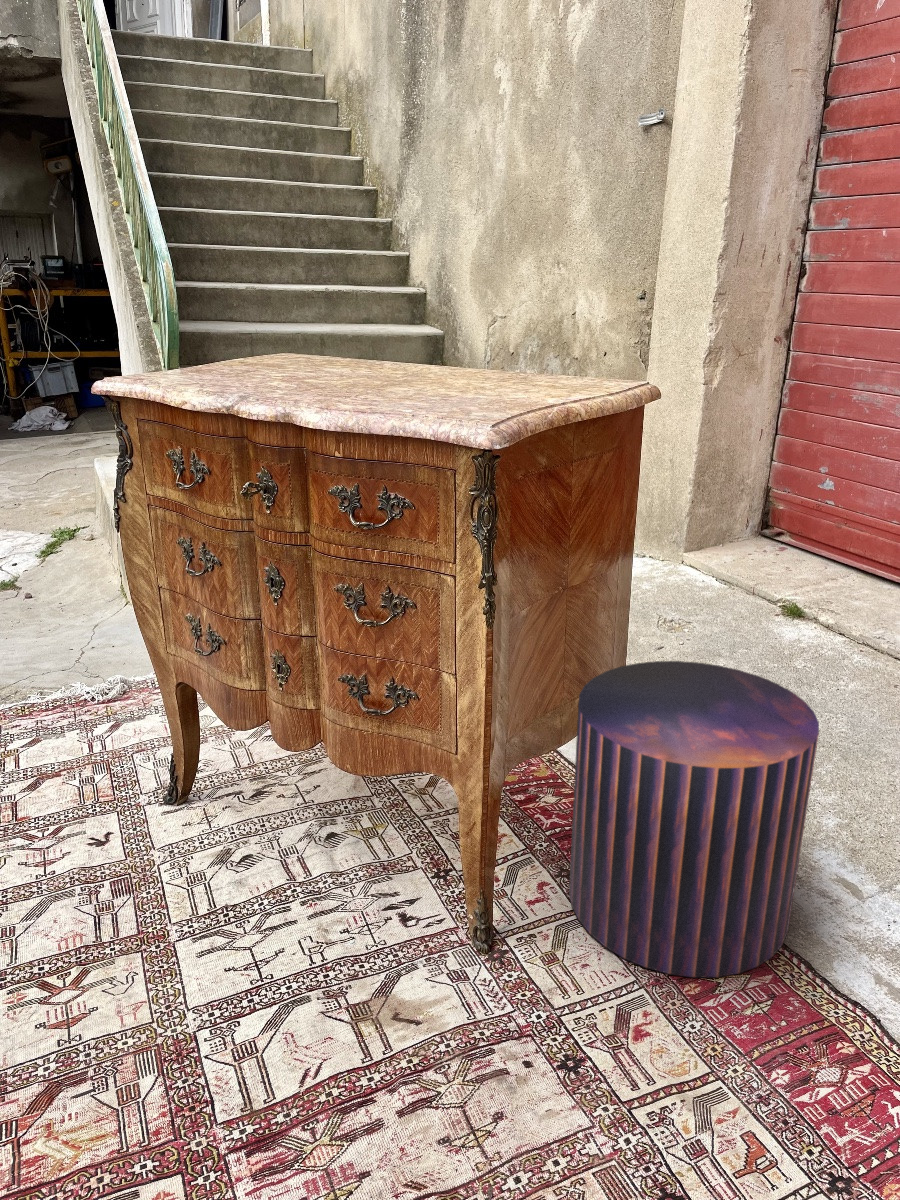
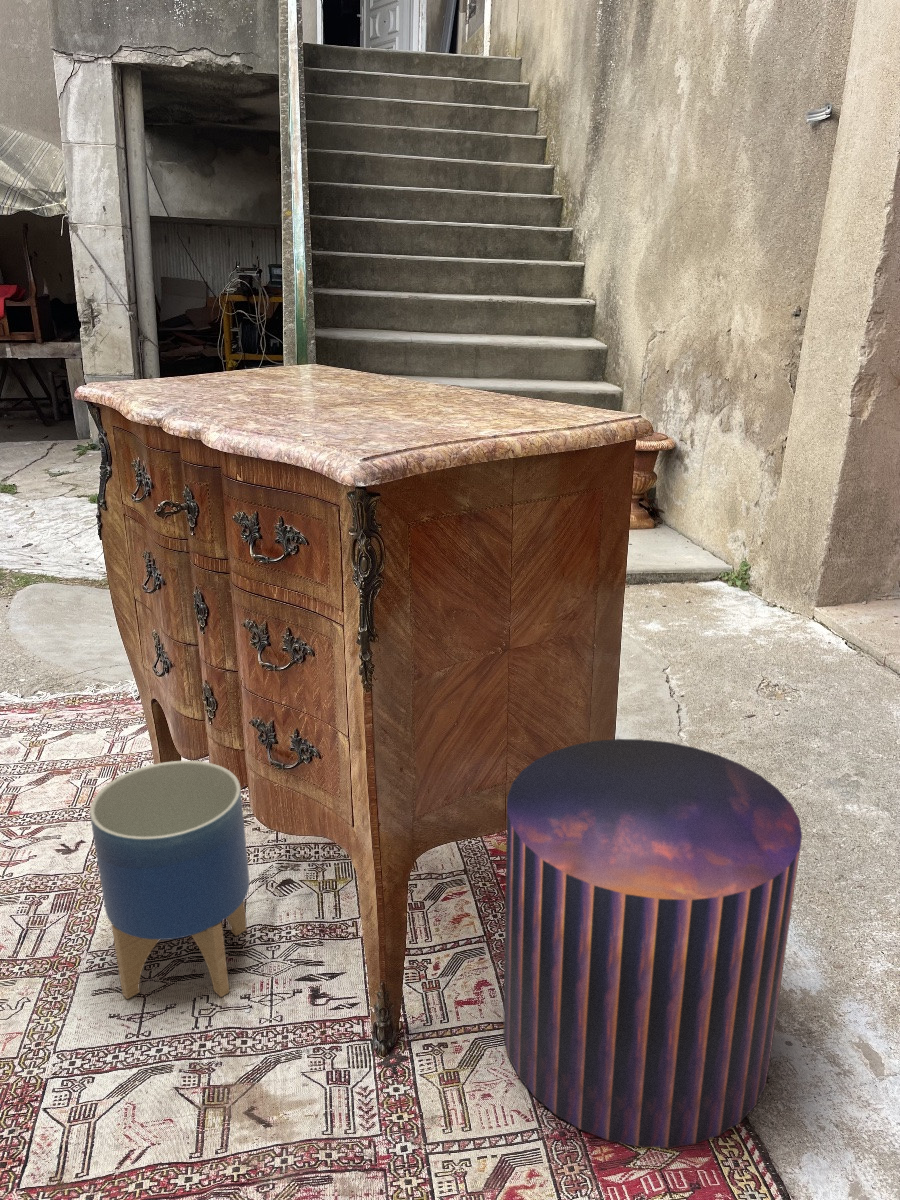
planter: none [191,728,333,954] -> present [90,761,249,999]

